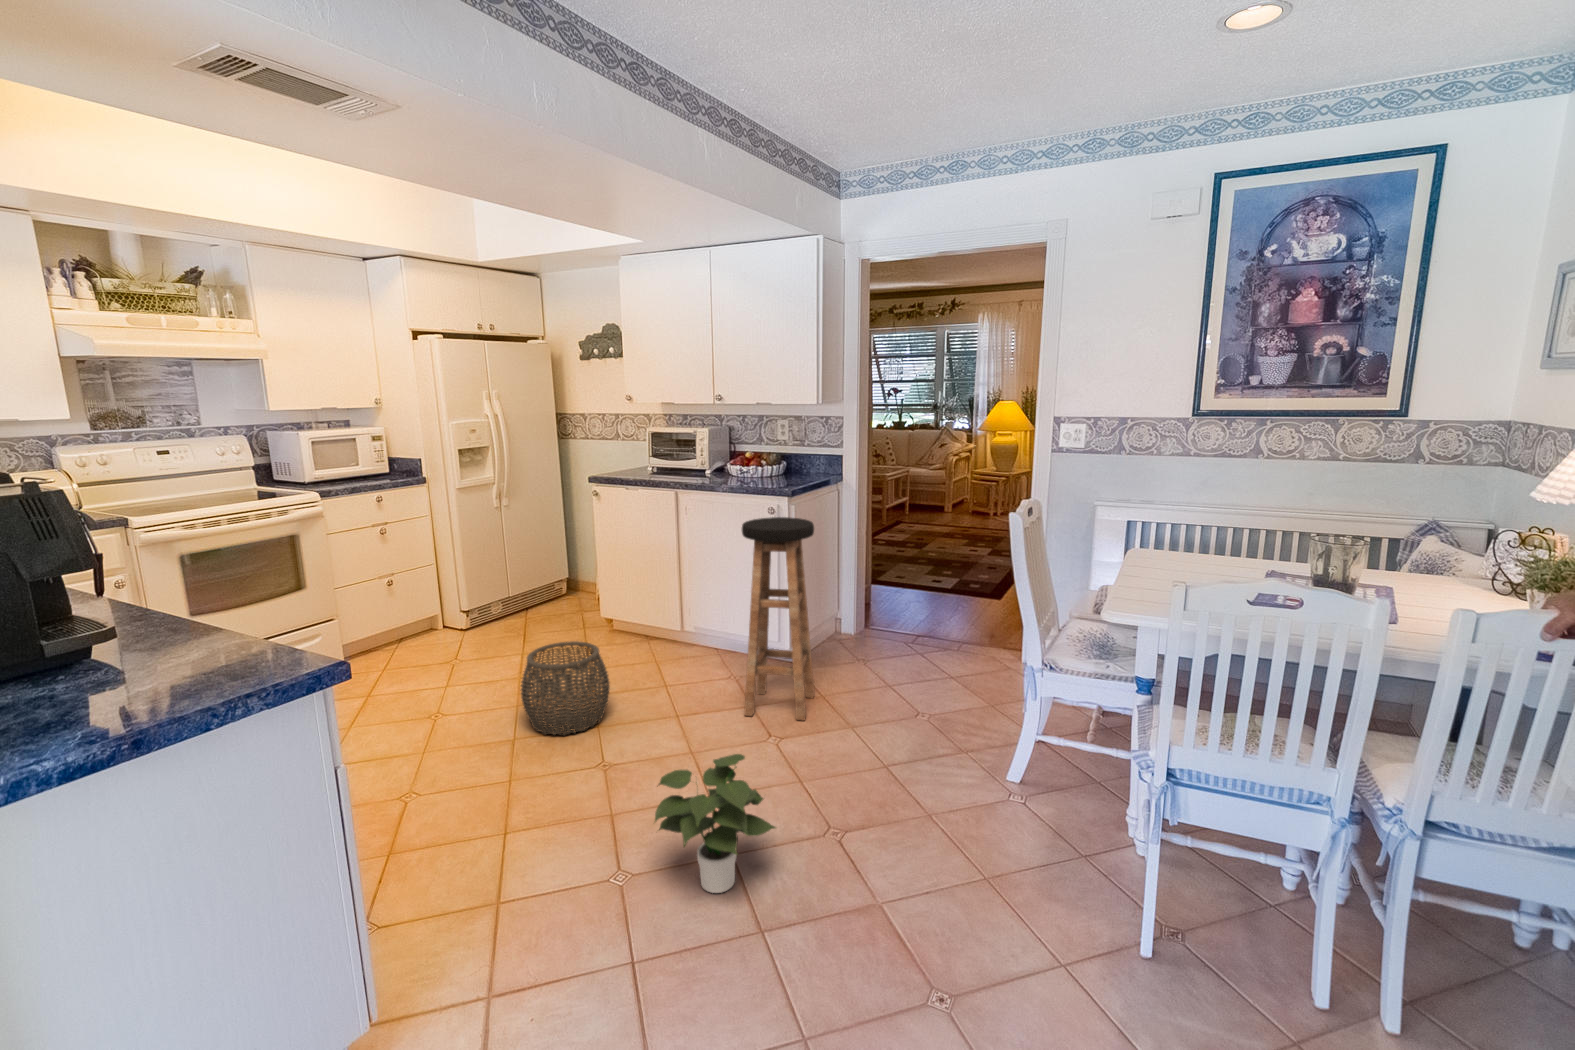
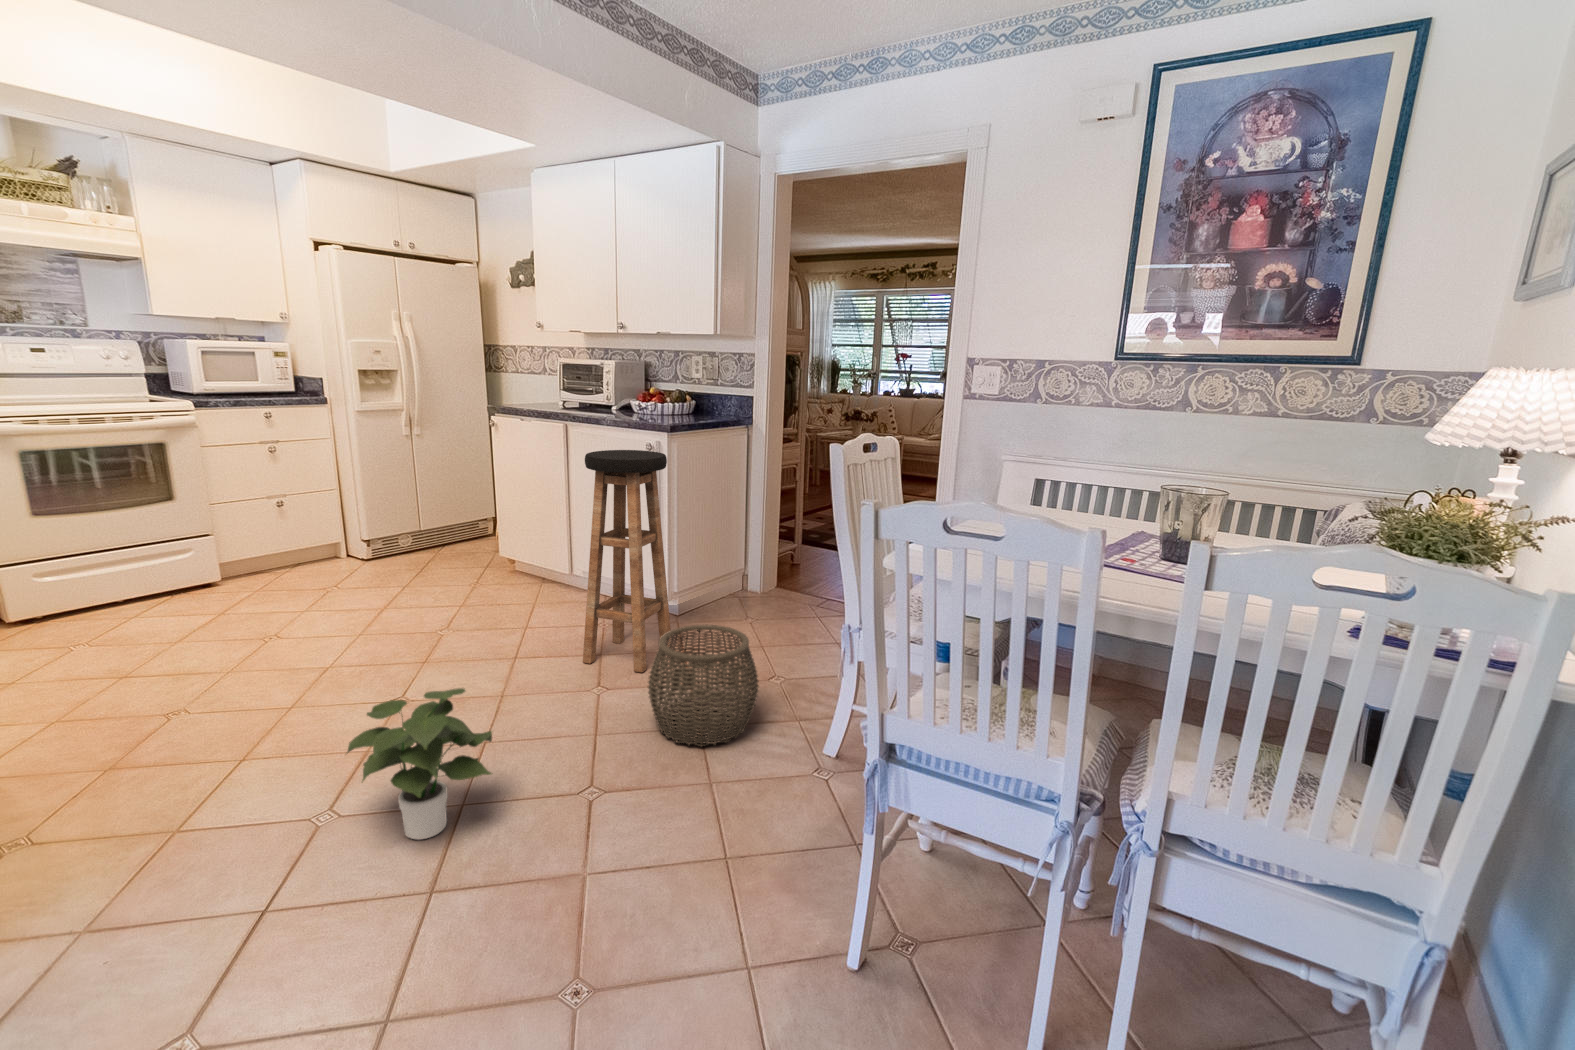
woven basket: present [521,641,610,735] -> present [648,625,759,746]

